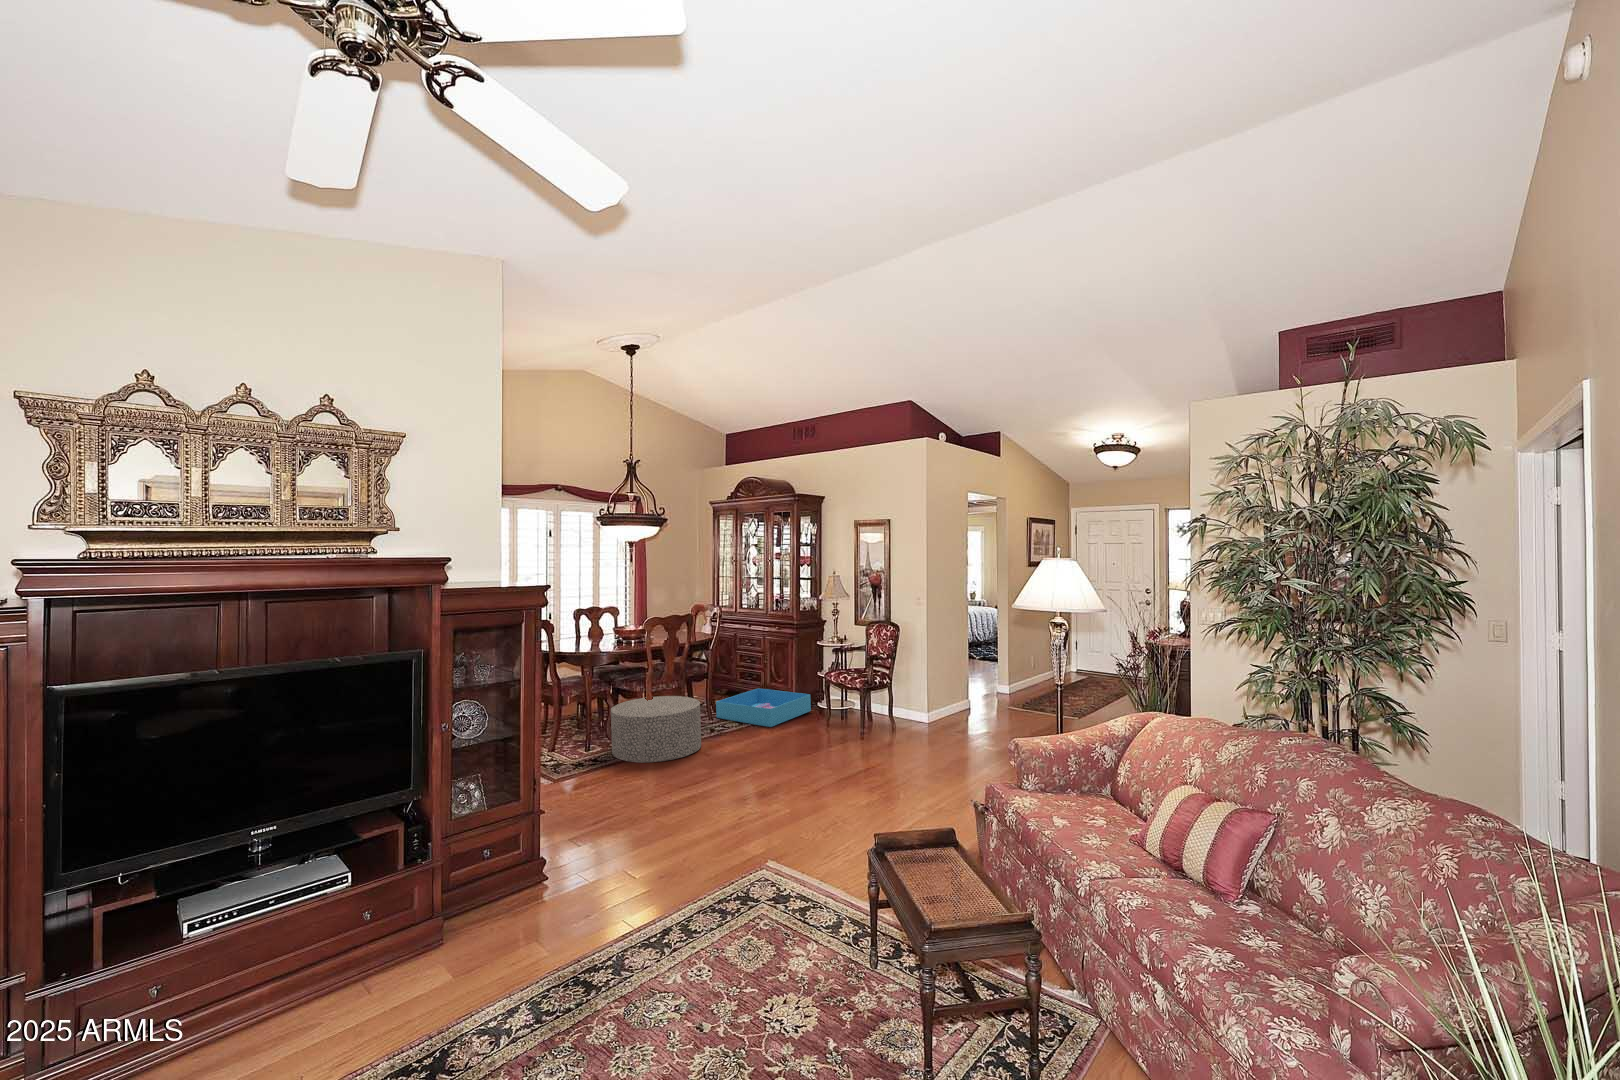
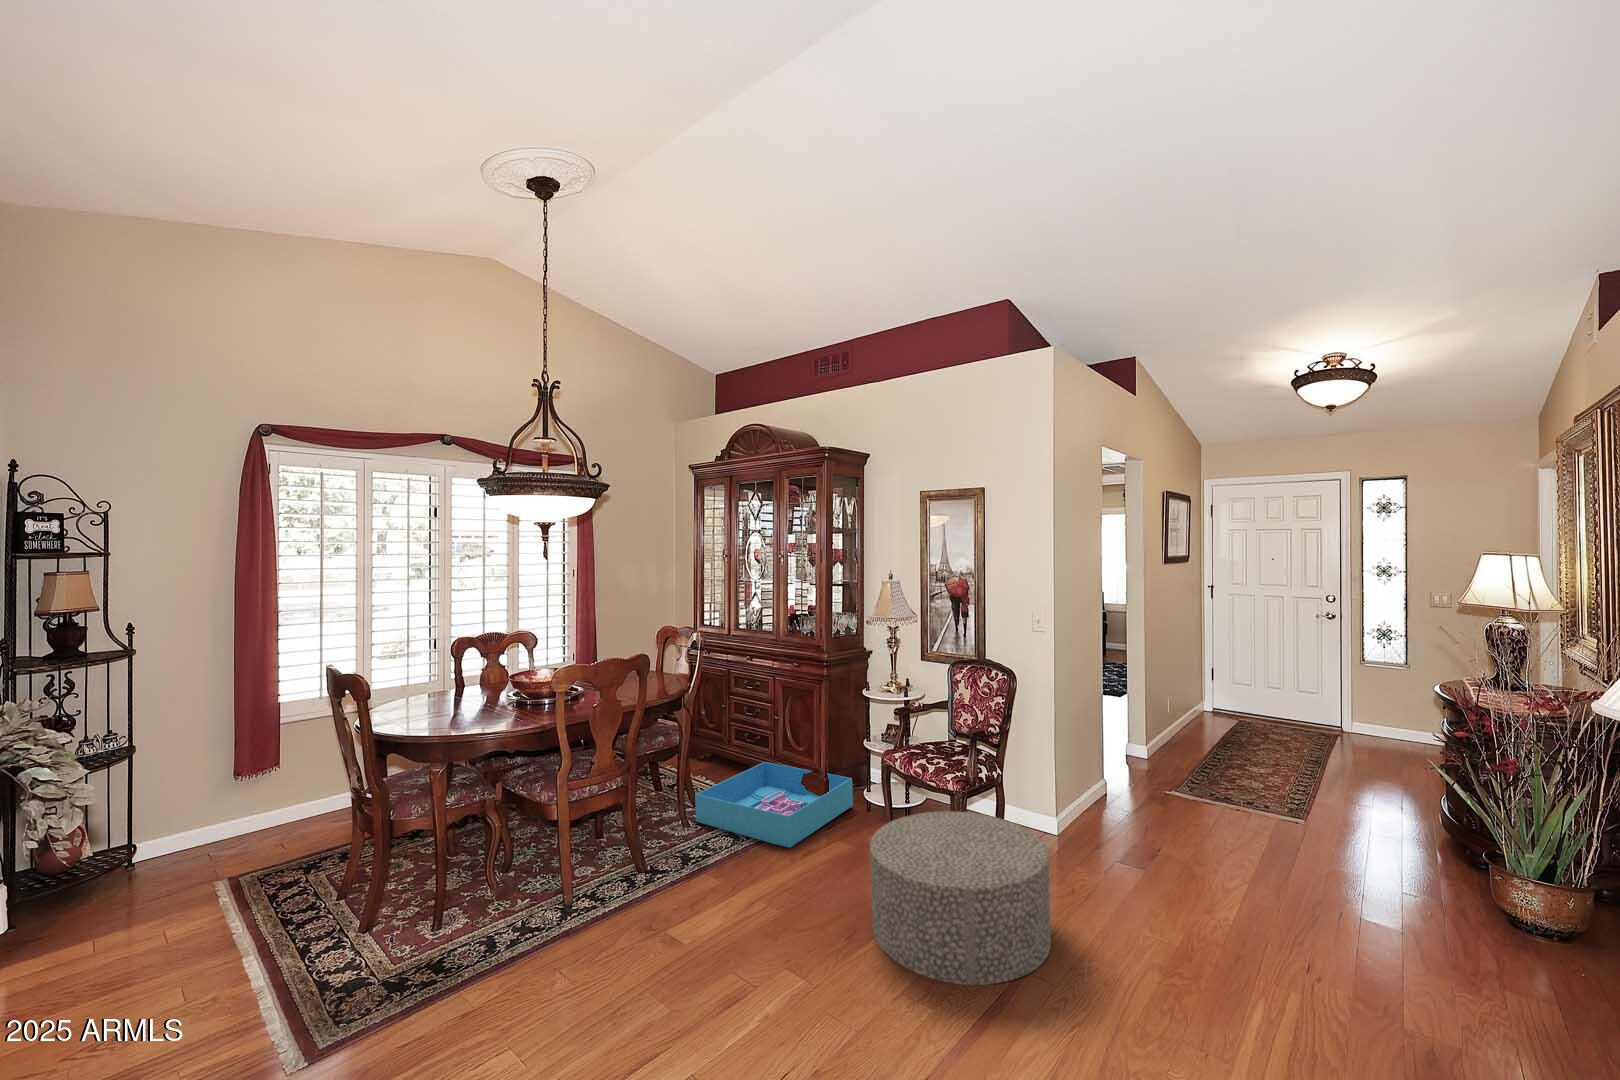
ottoman: present [611,696,701,763] -> present [870,811,1051,985]

